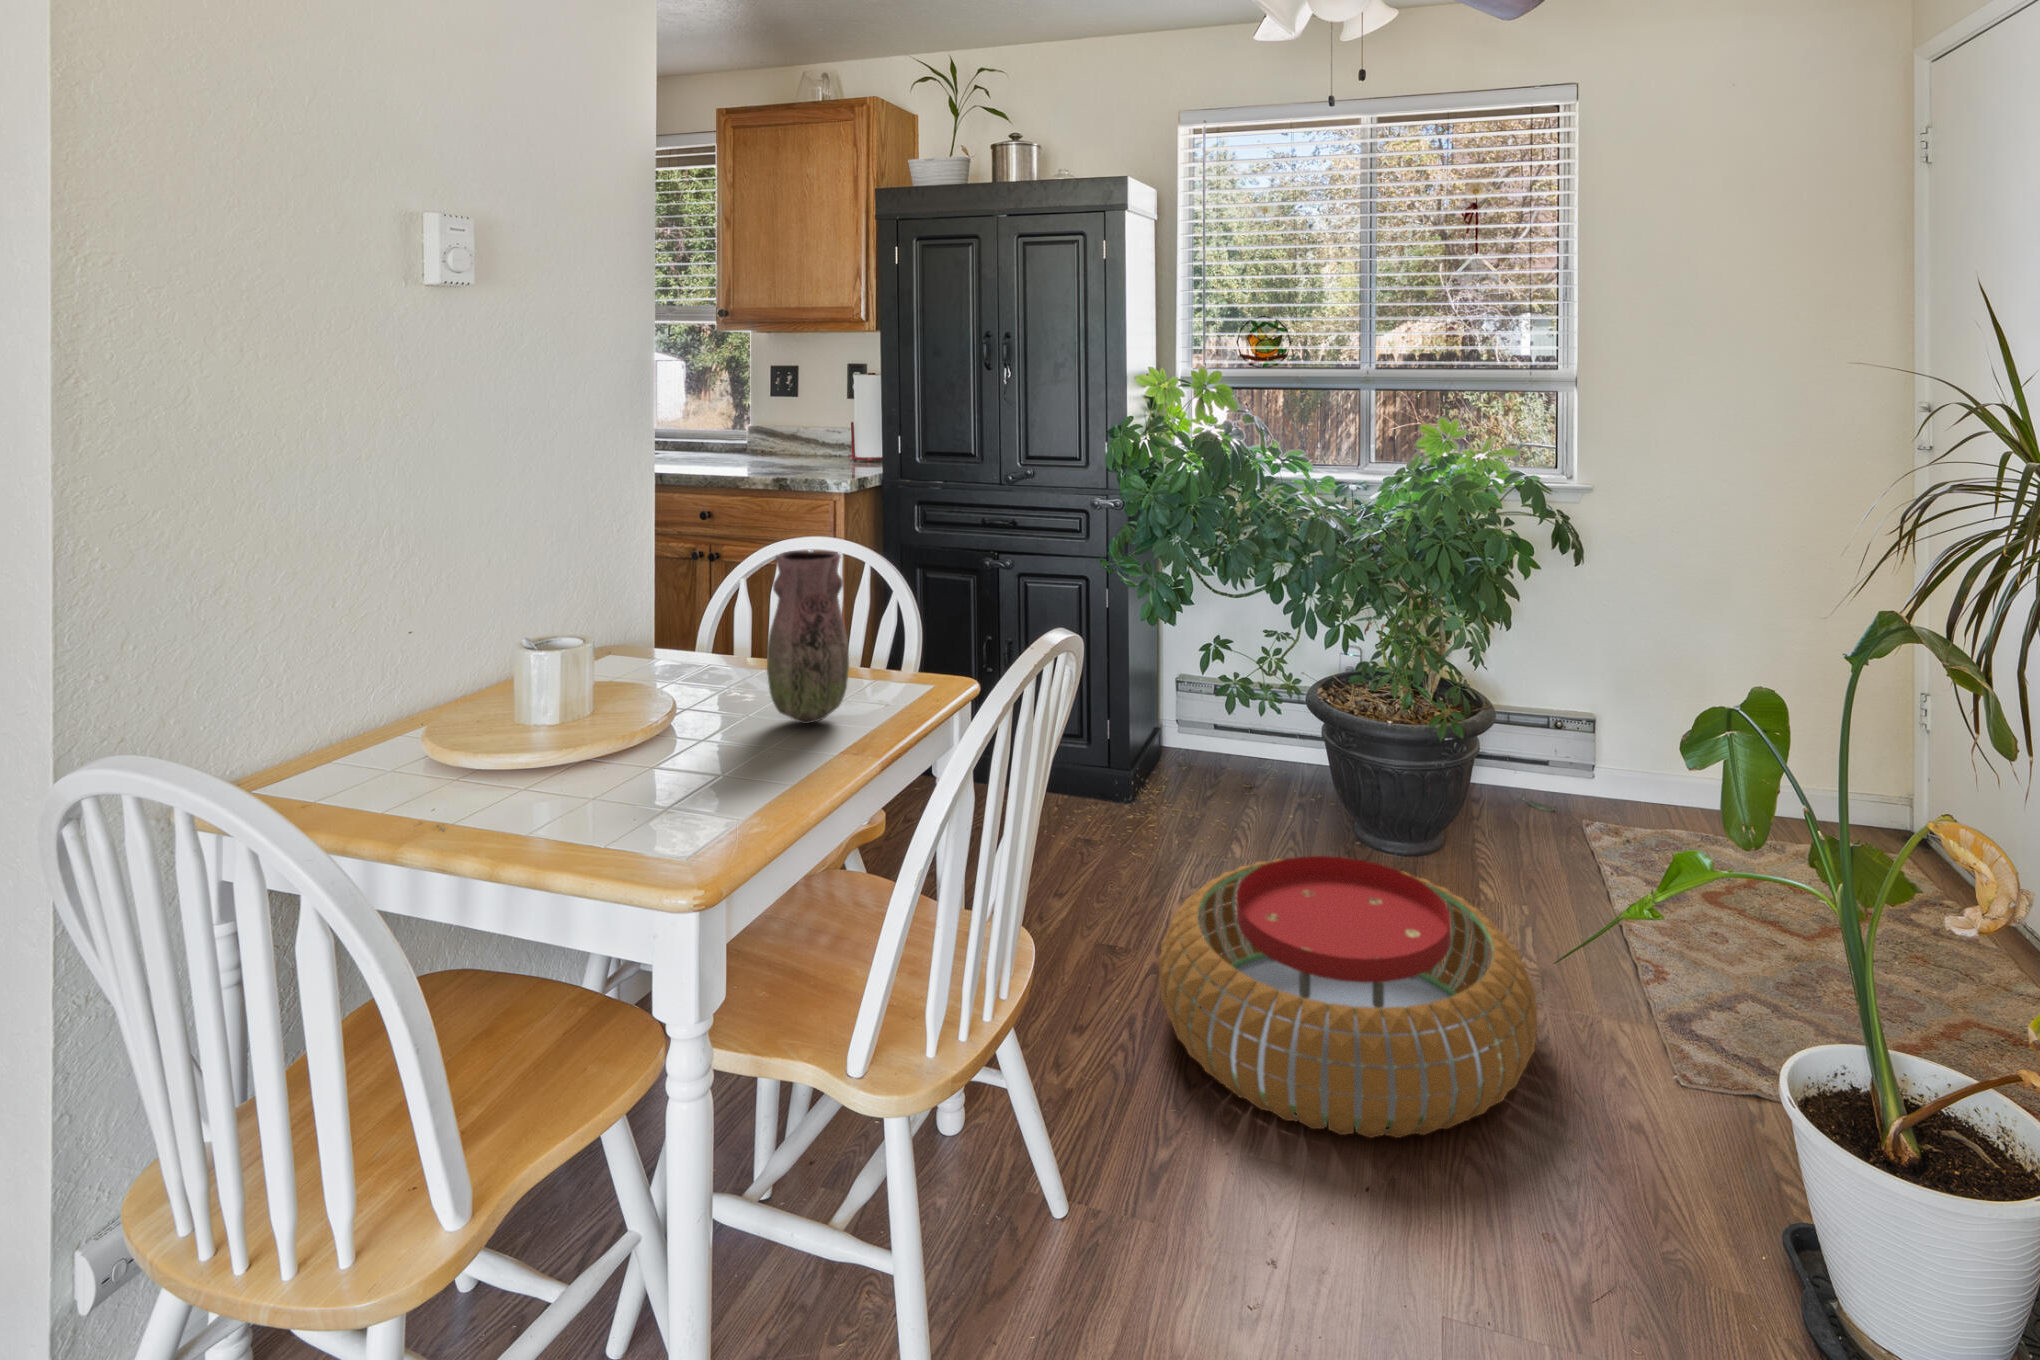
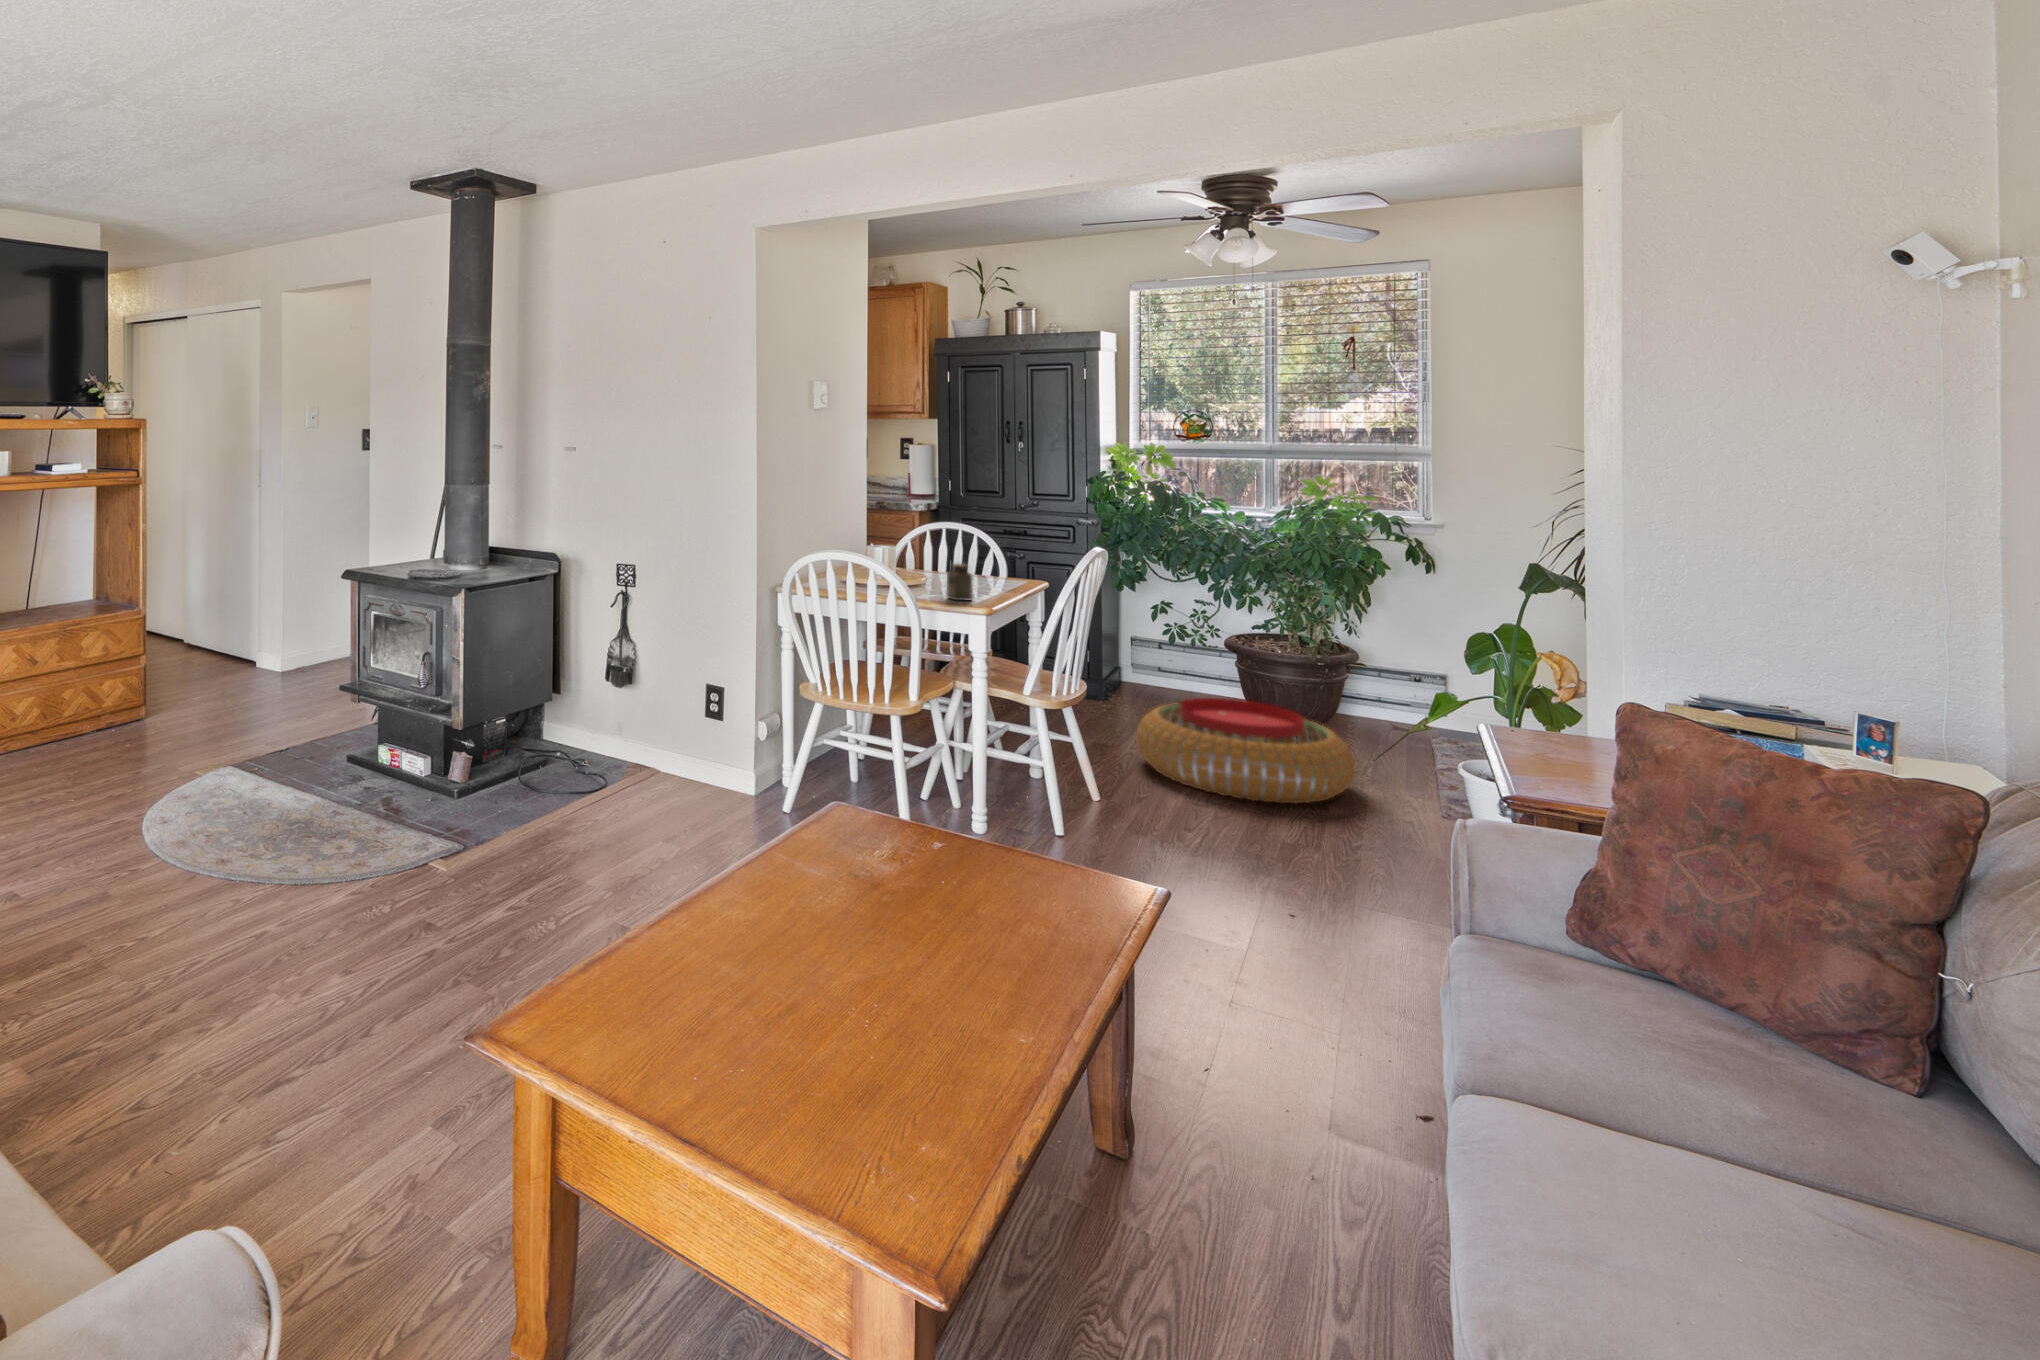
vase: present [767,551,849,724] -> none [969,516,1003,584]
salt shaker: none [614,731,678,857] -> present [947,563,973,601]

